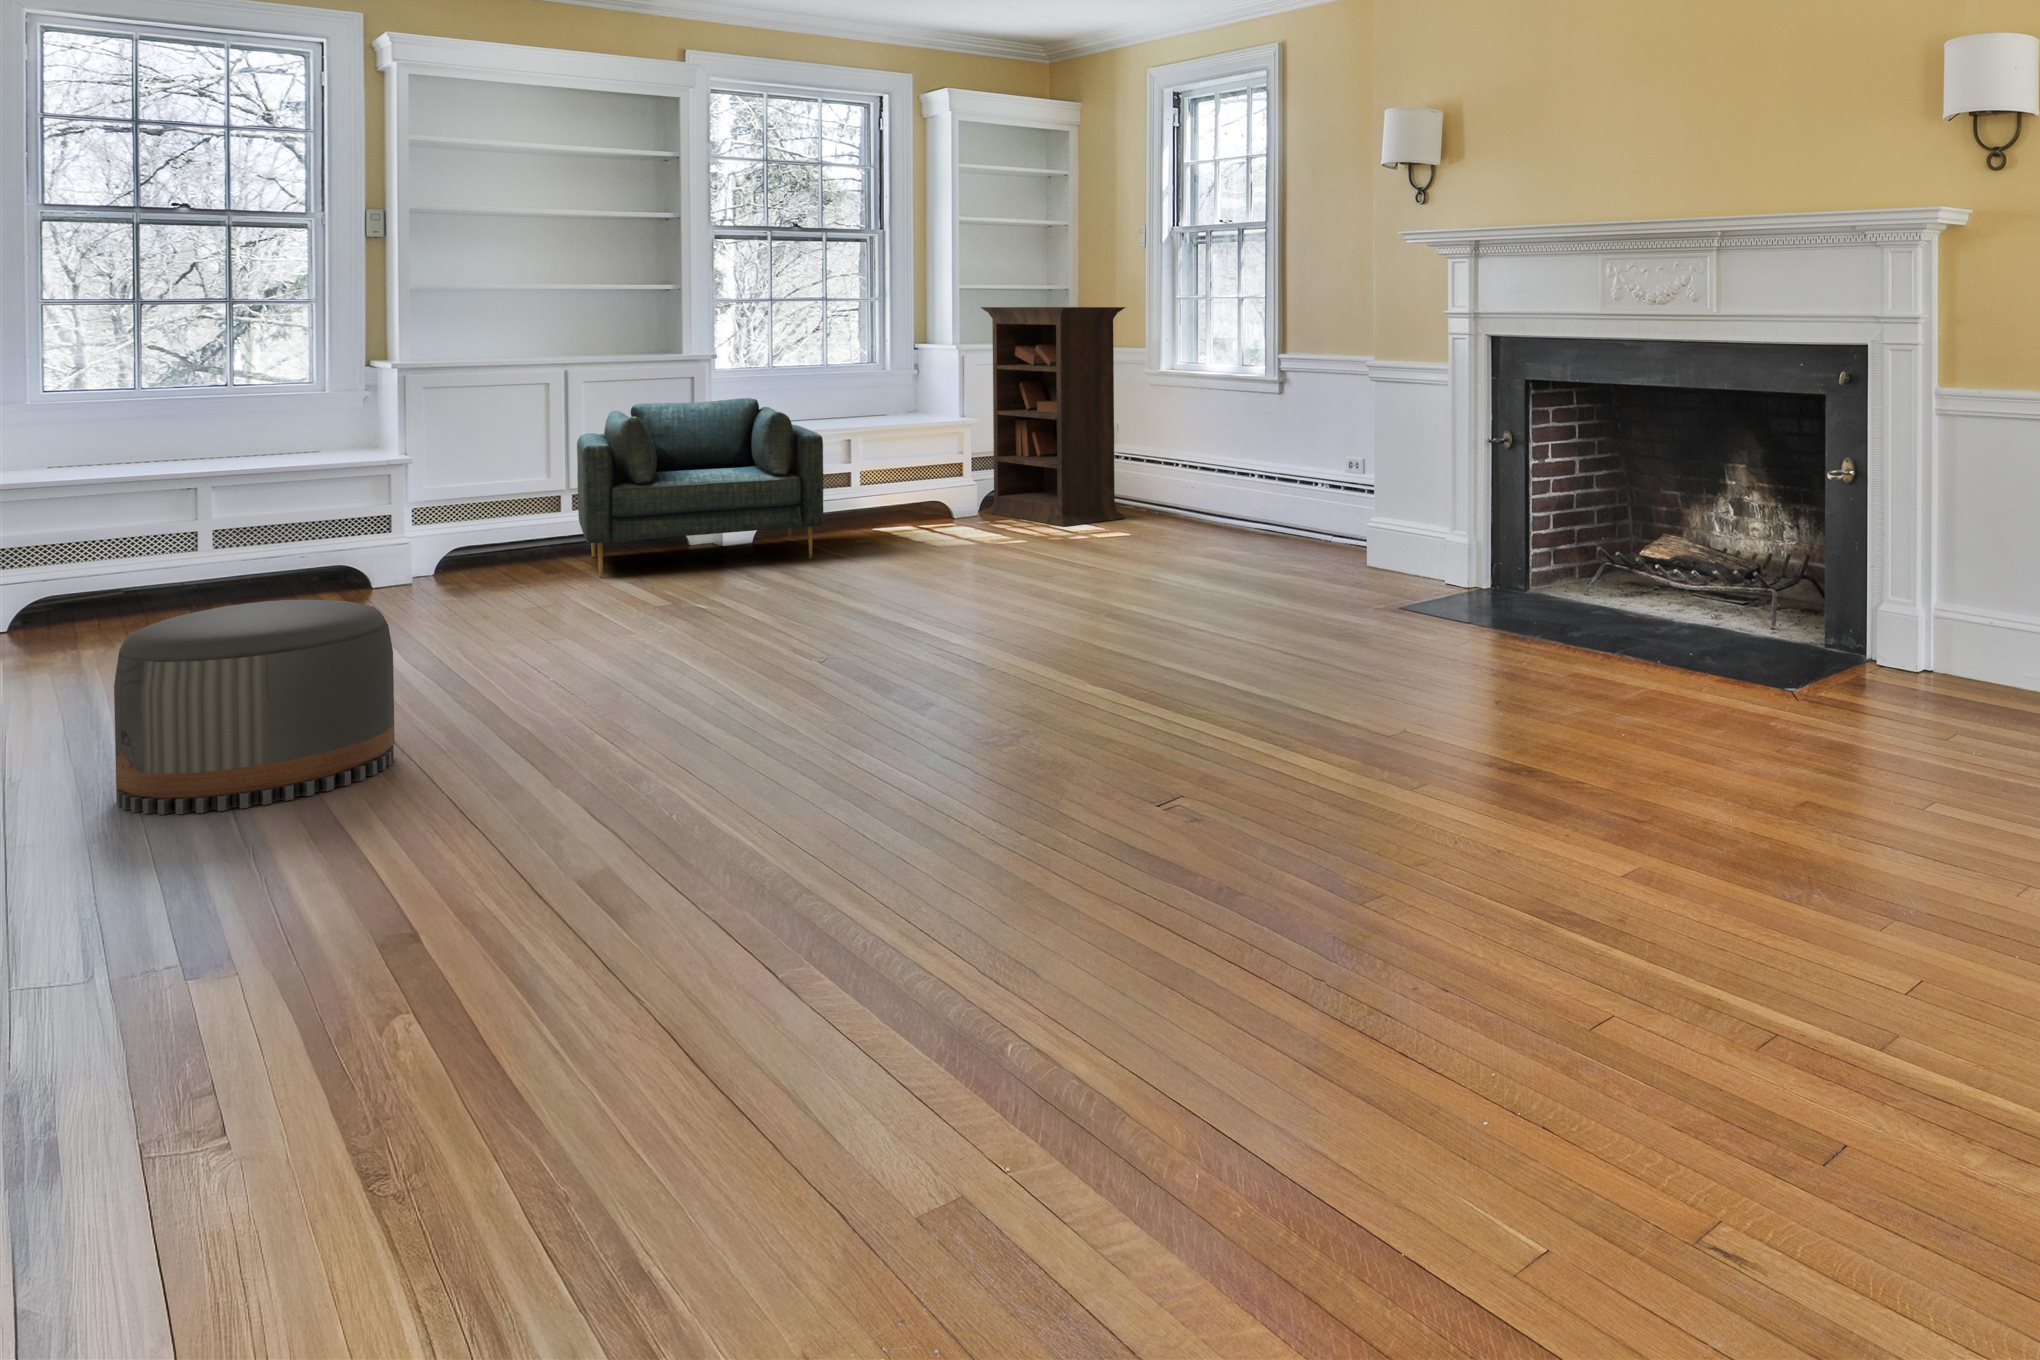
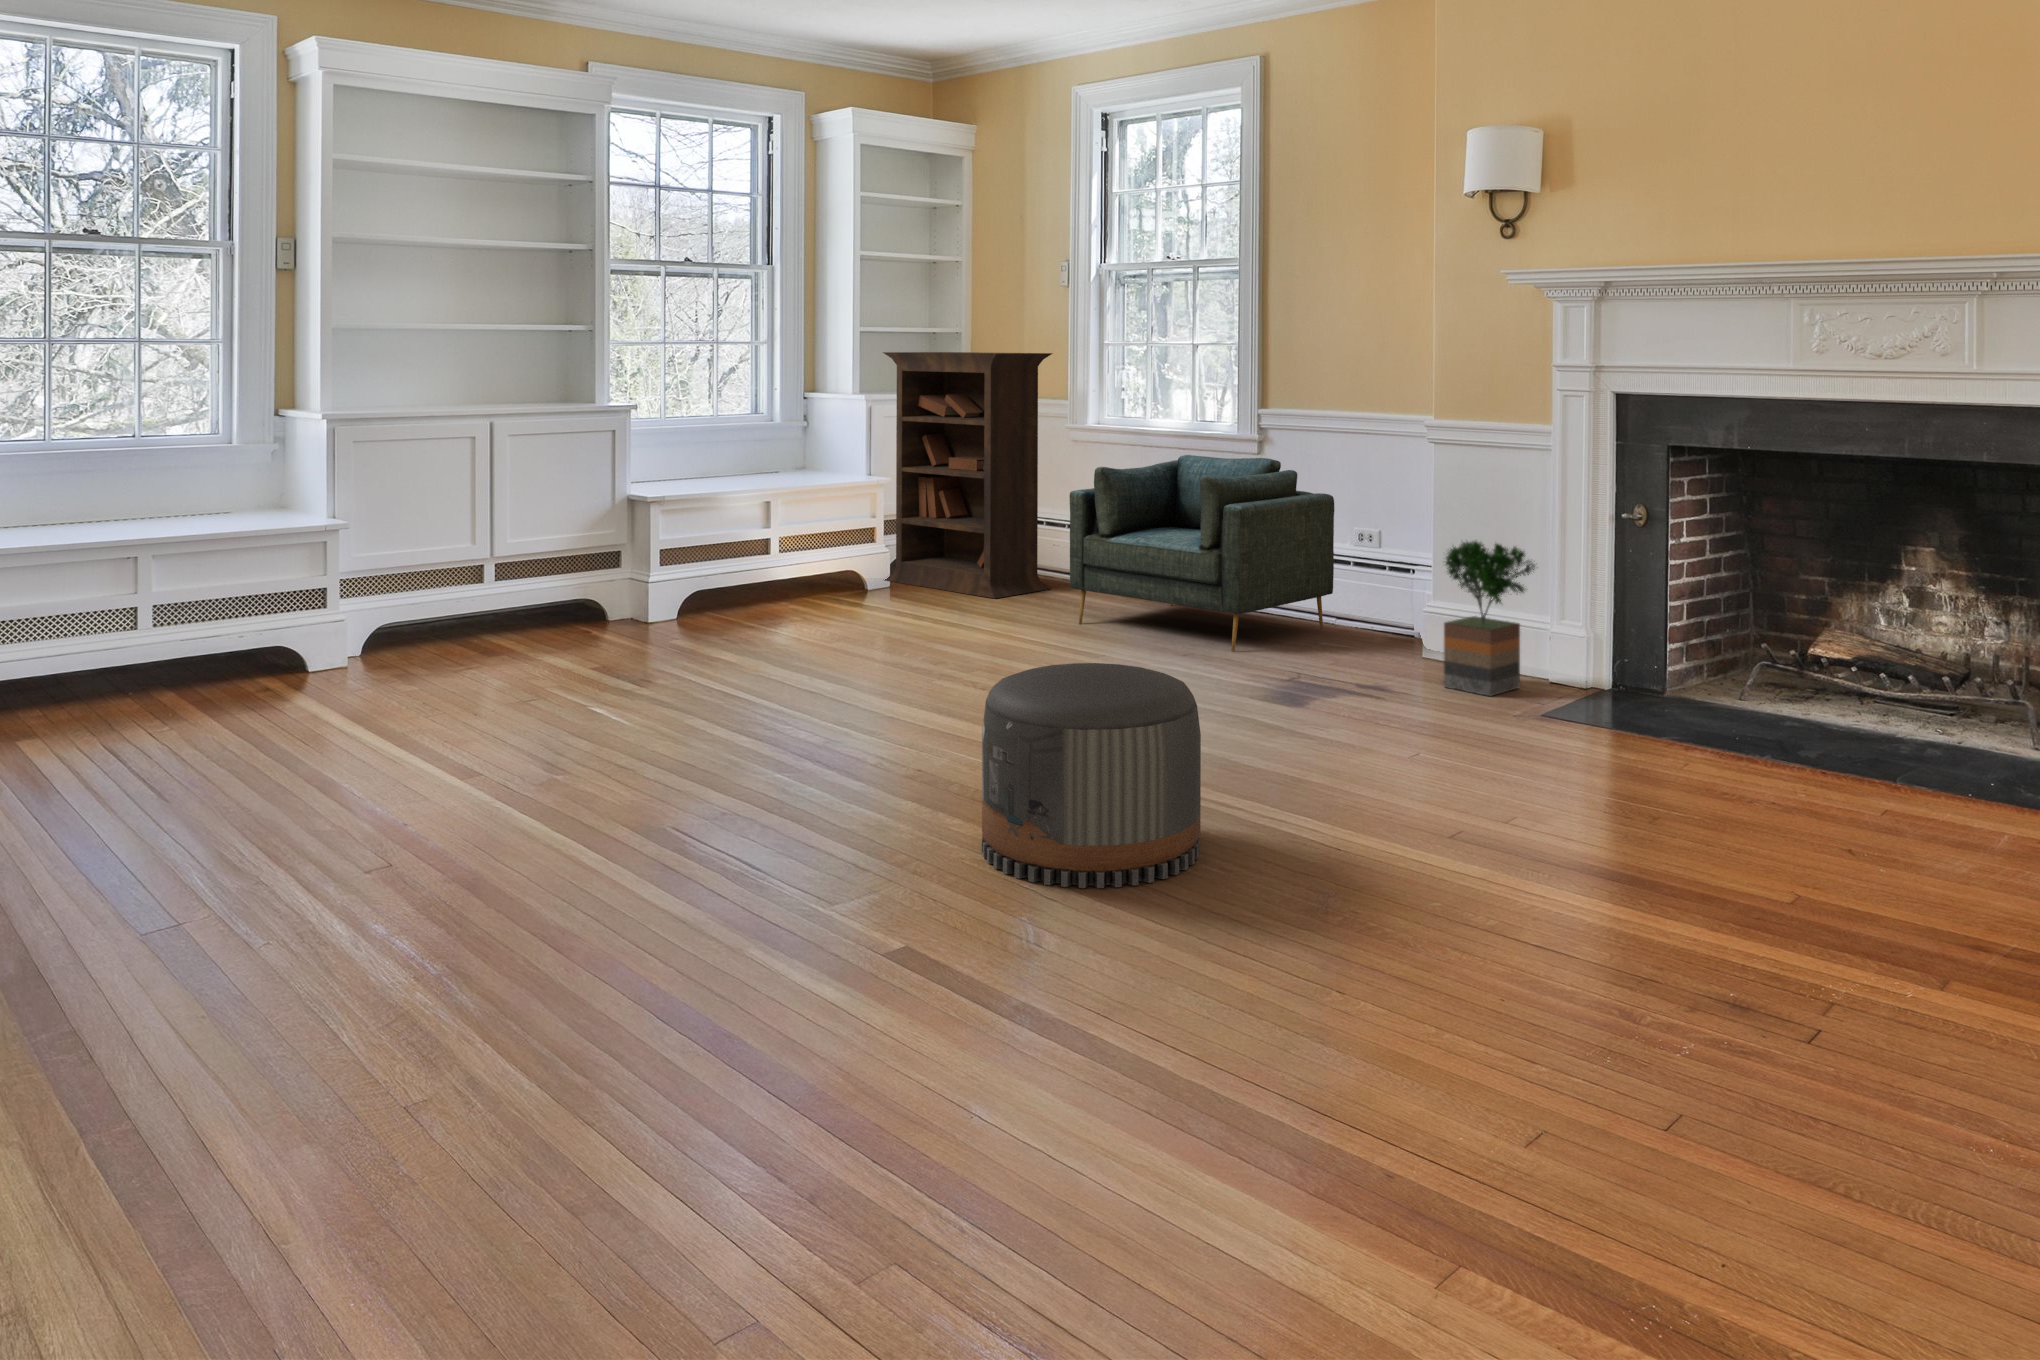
armchair: present [577,398,823,578] -> present [1070,455,1334,651]
potted tree: none [1352,463,1441,595] -> present [1444,541,1535,696]
pouf: present [114,600,395,814] -> present [982,663,1201,888]

